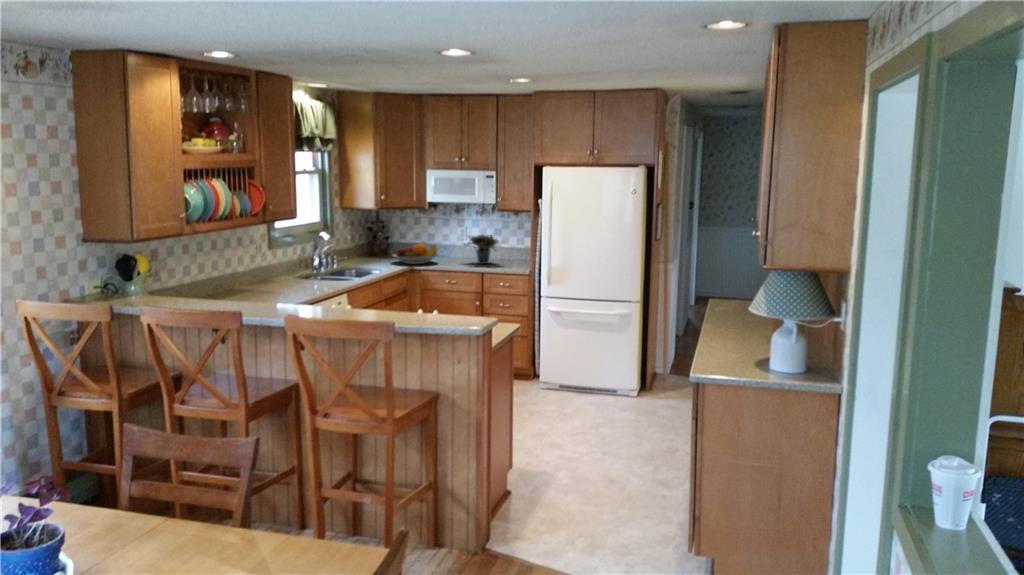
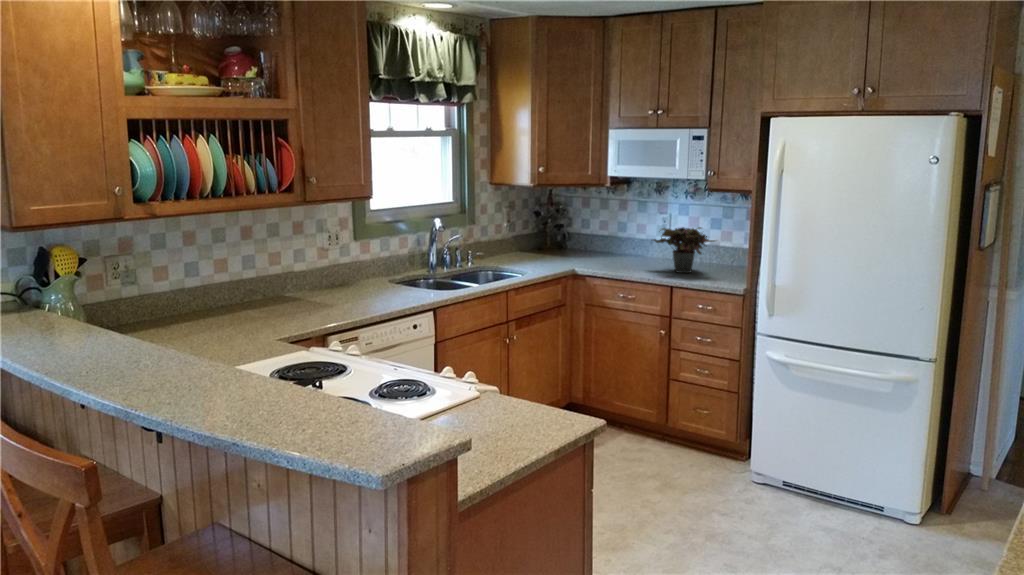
fruit bowl: present [393,243,438,264] -> none [549,237,617,268]

